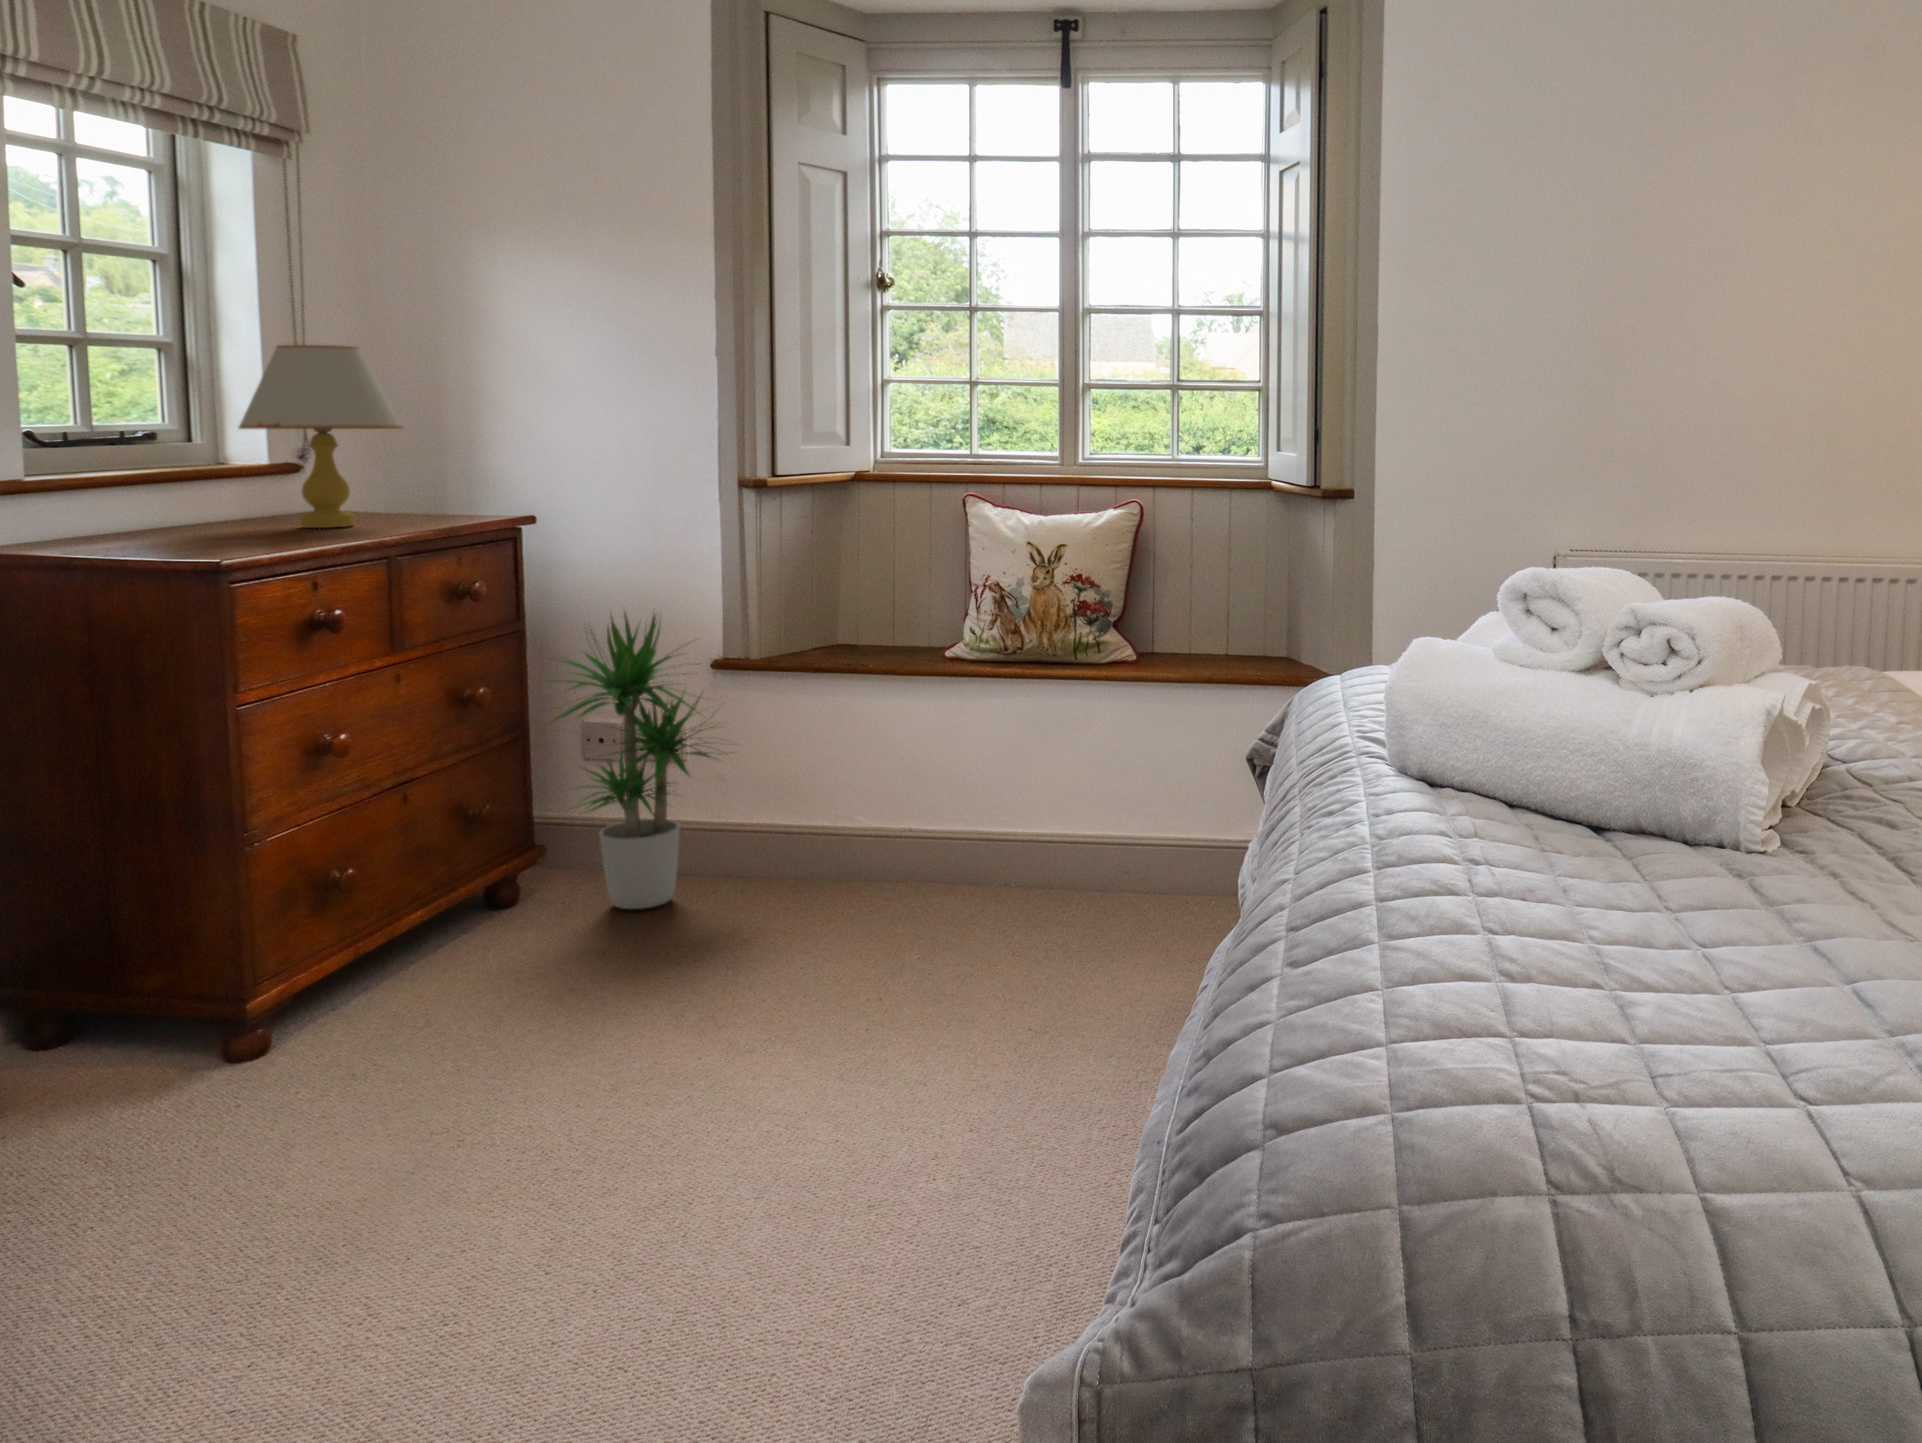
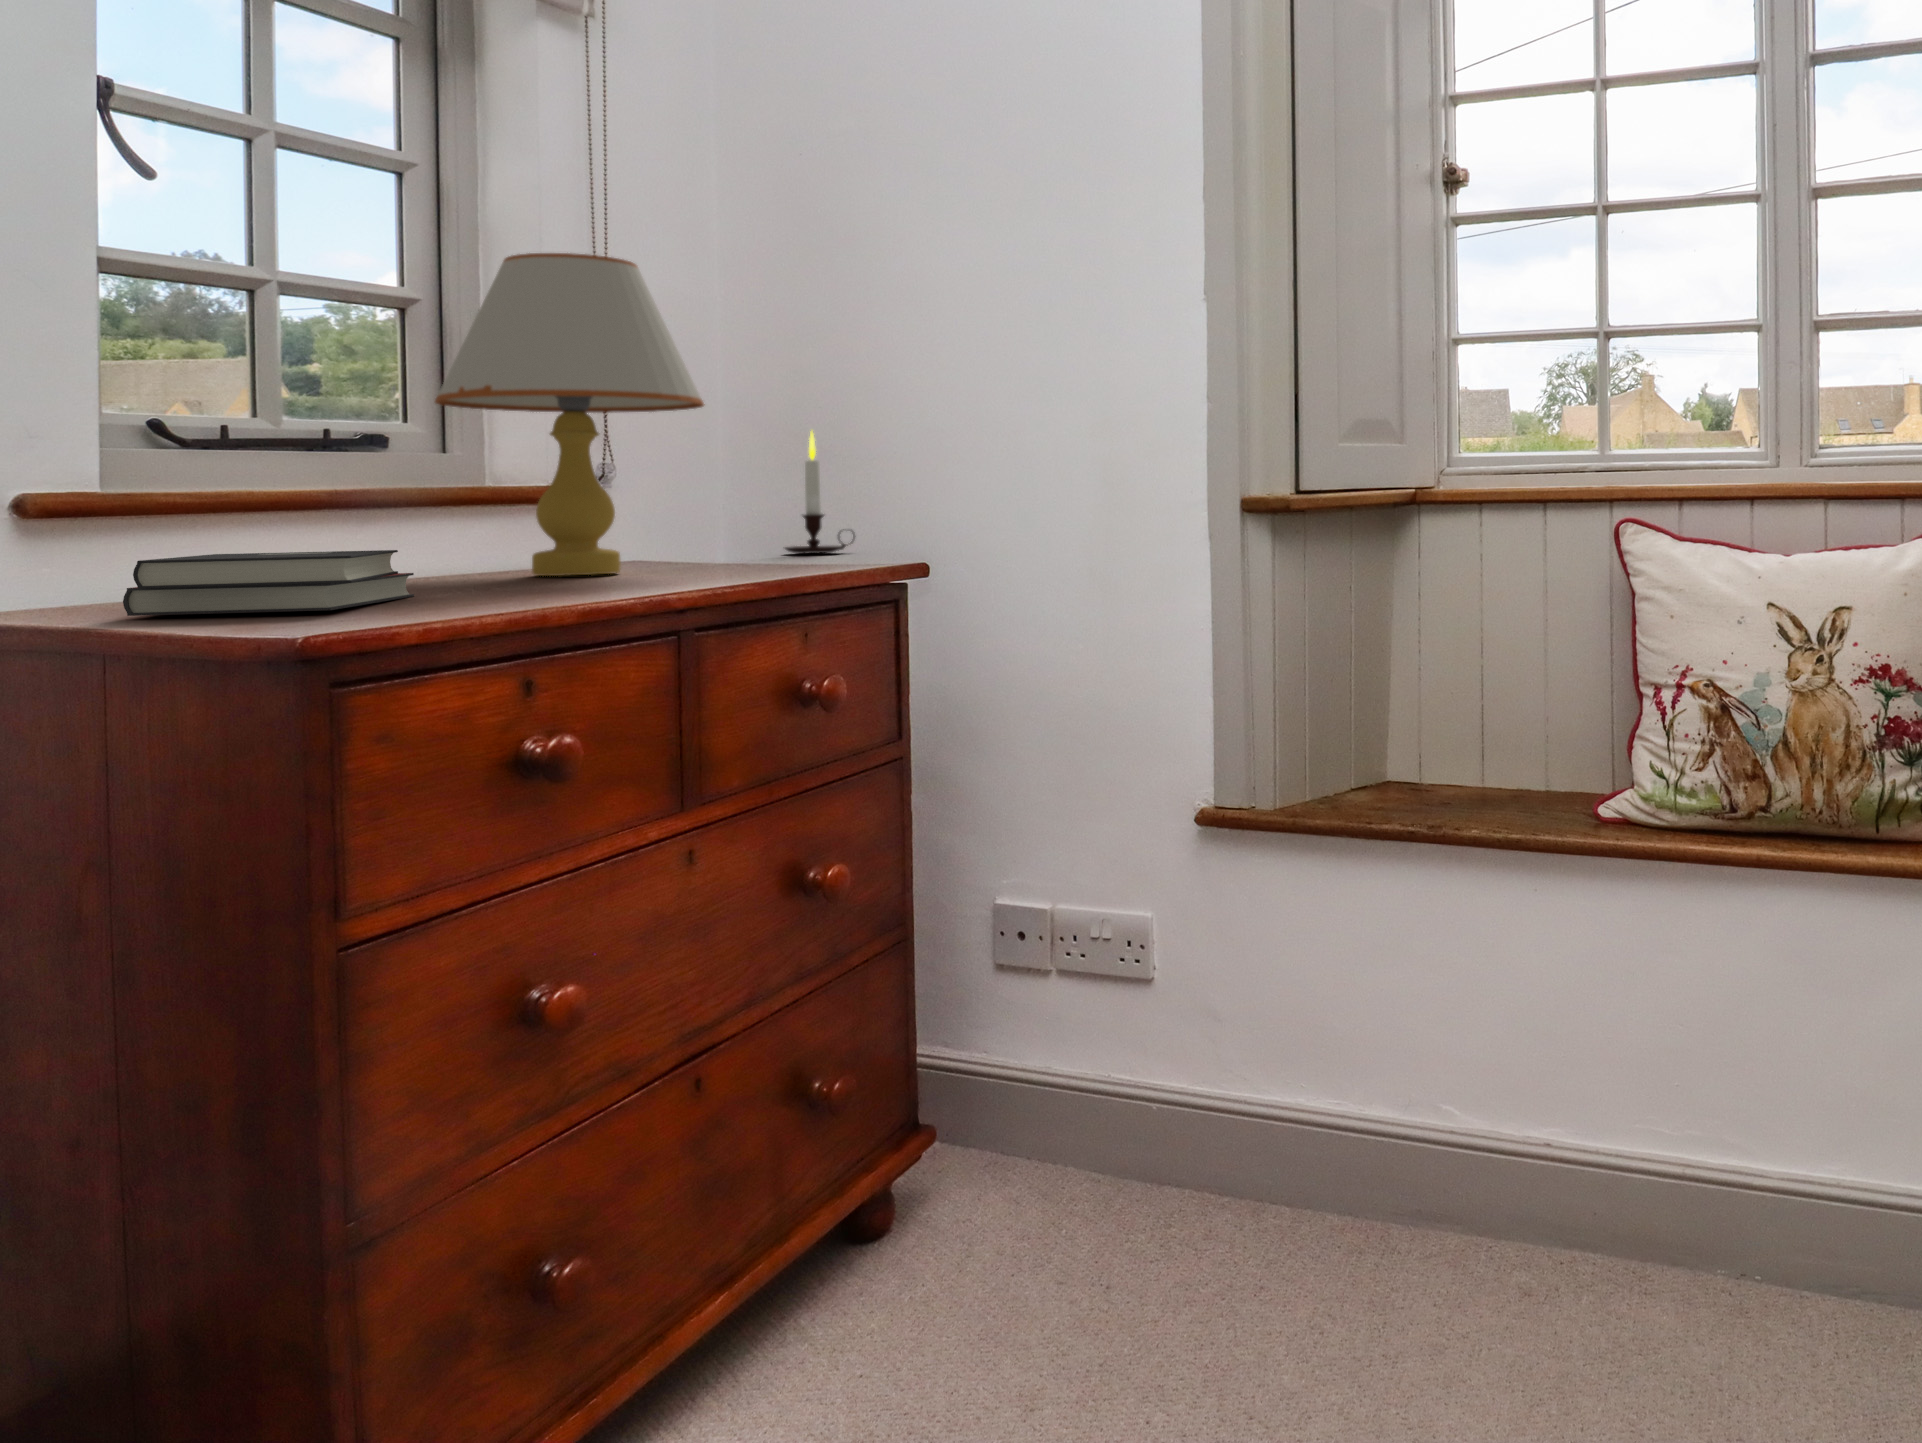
candle: none [449,431,497,510] -> present [785,432,855,554]
hardback book: none [122,517,252,553] -> present [123,550,414,616]
potted plant: present [543,613,714,909] -> none [904,717,1264,1295]

